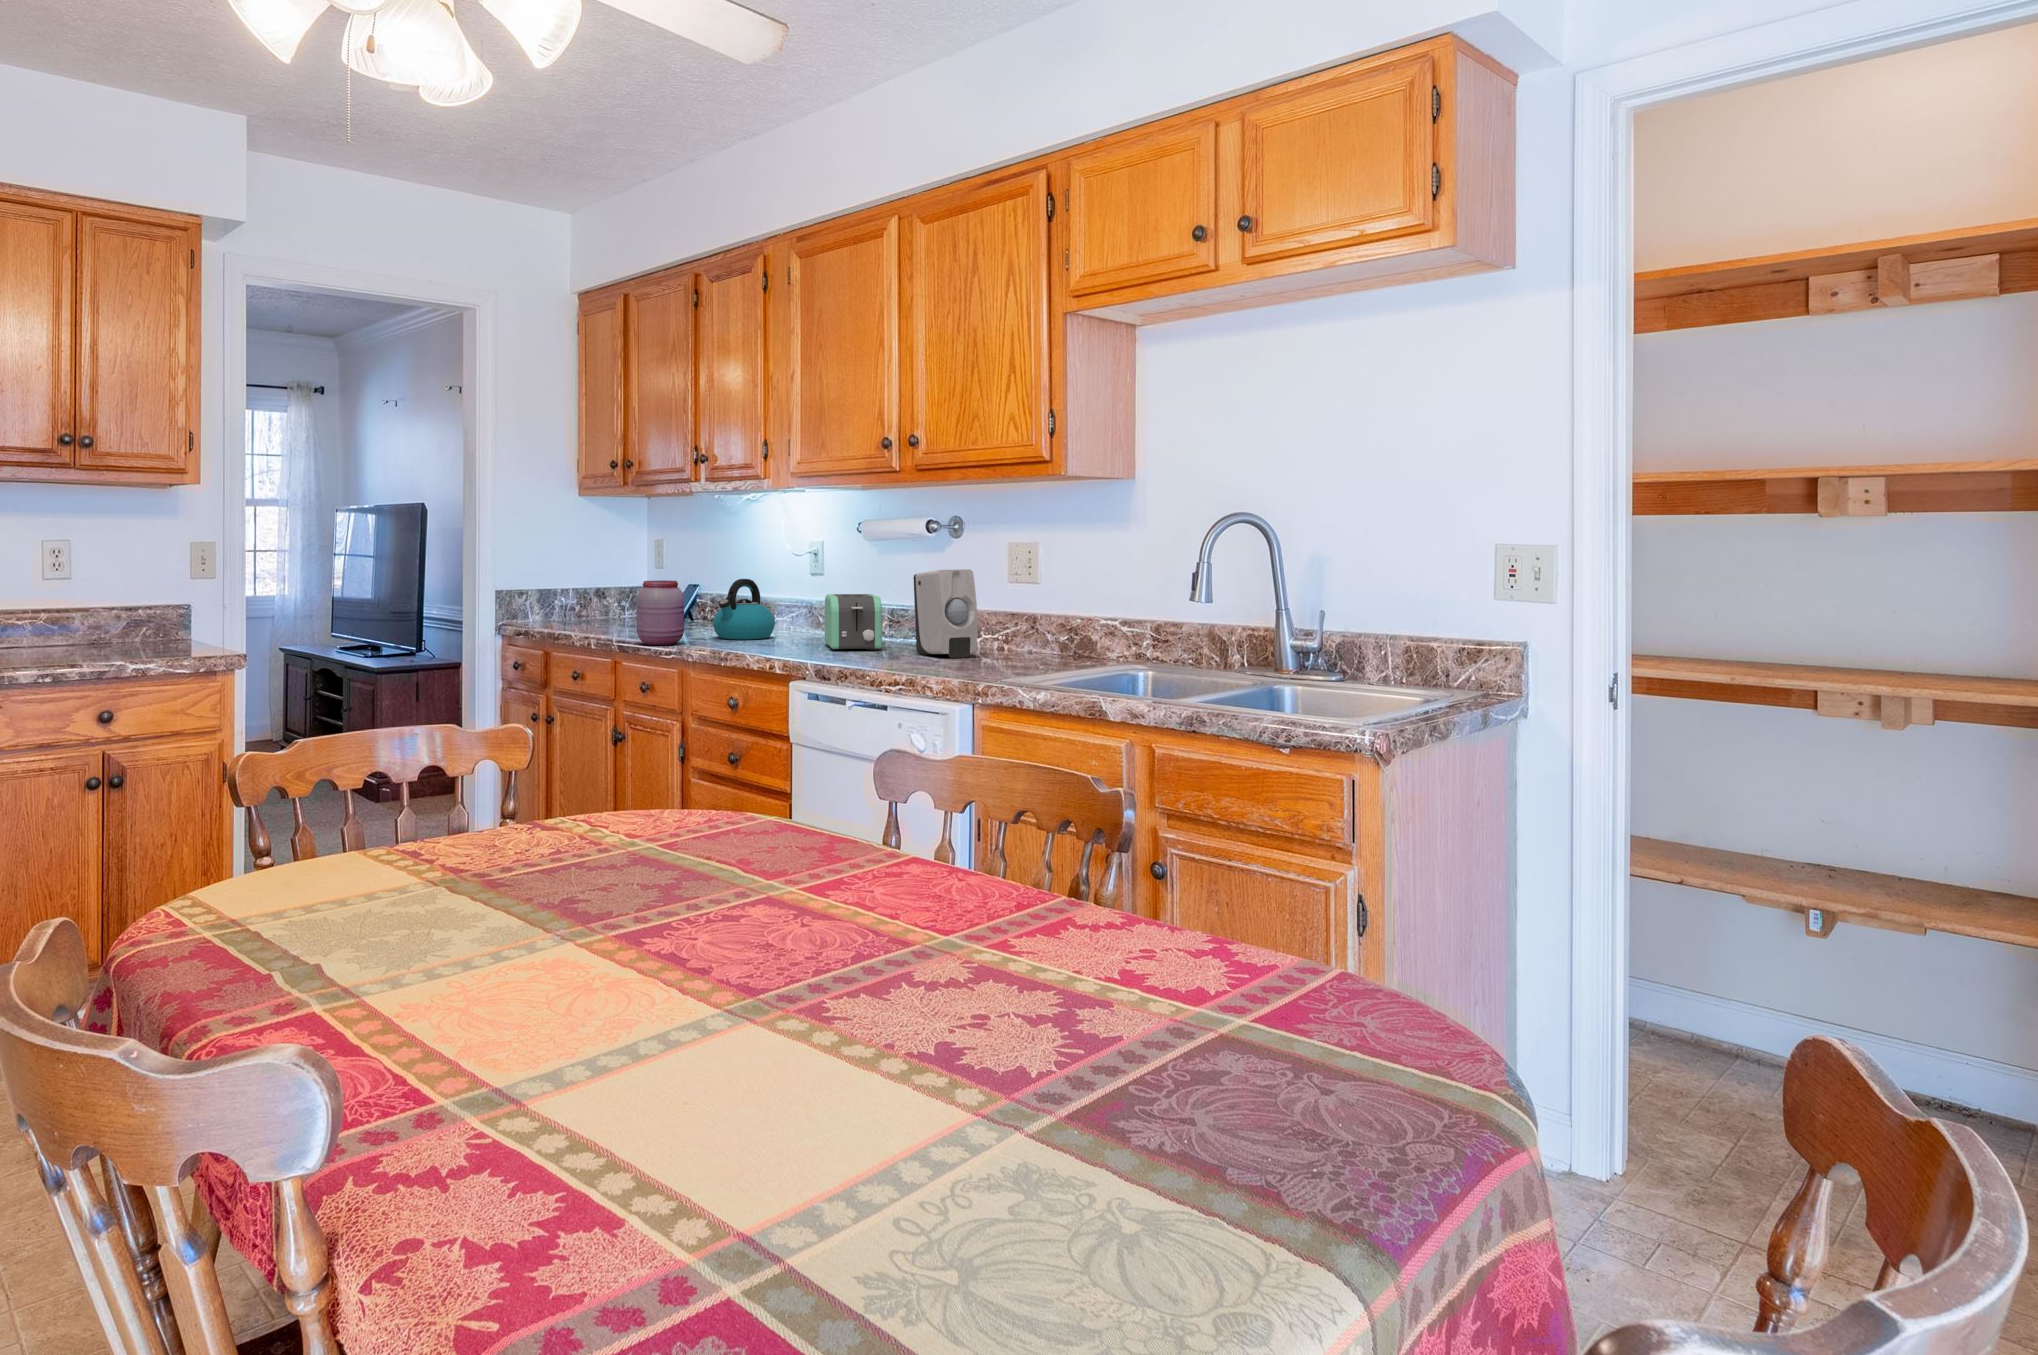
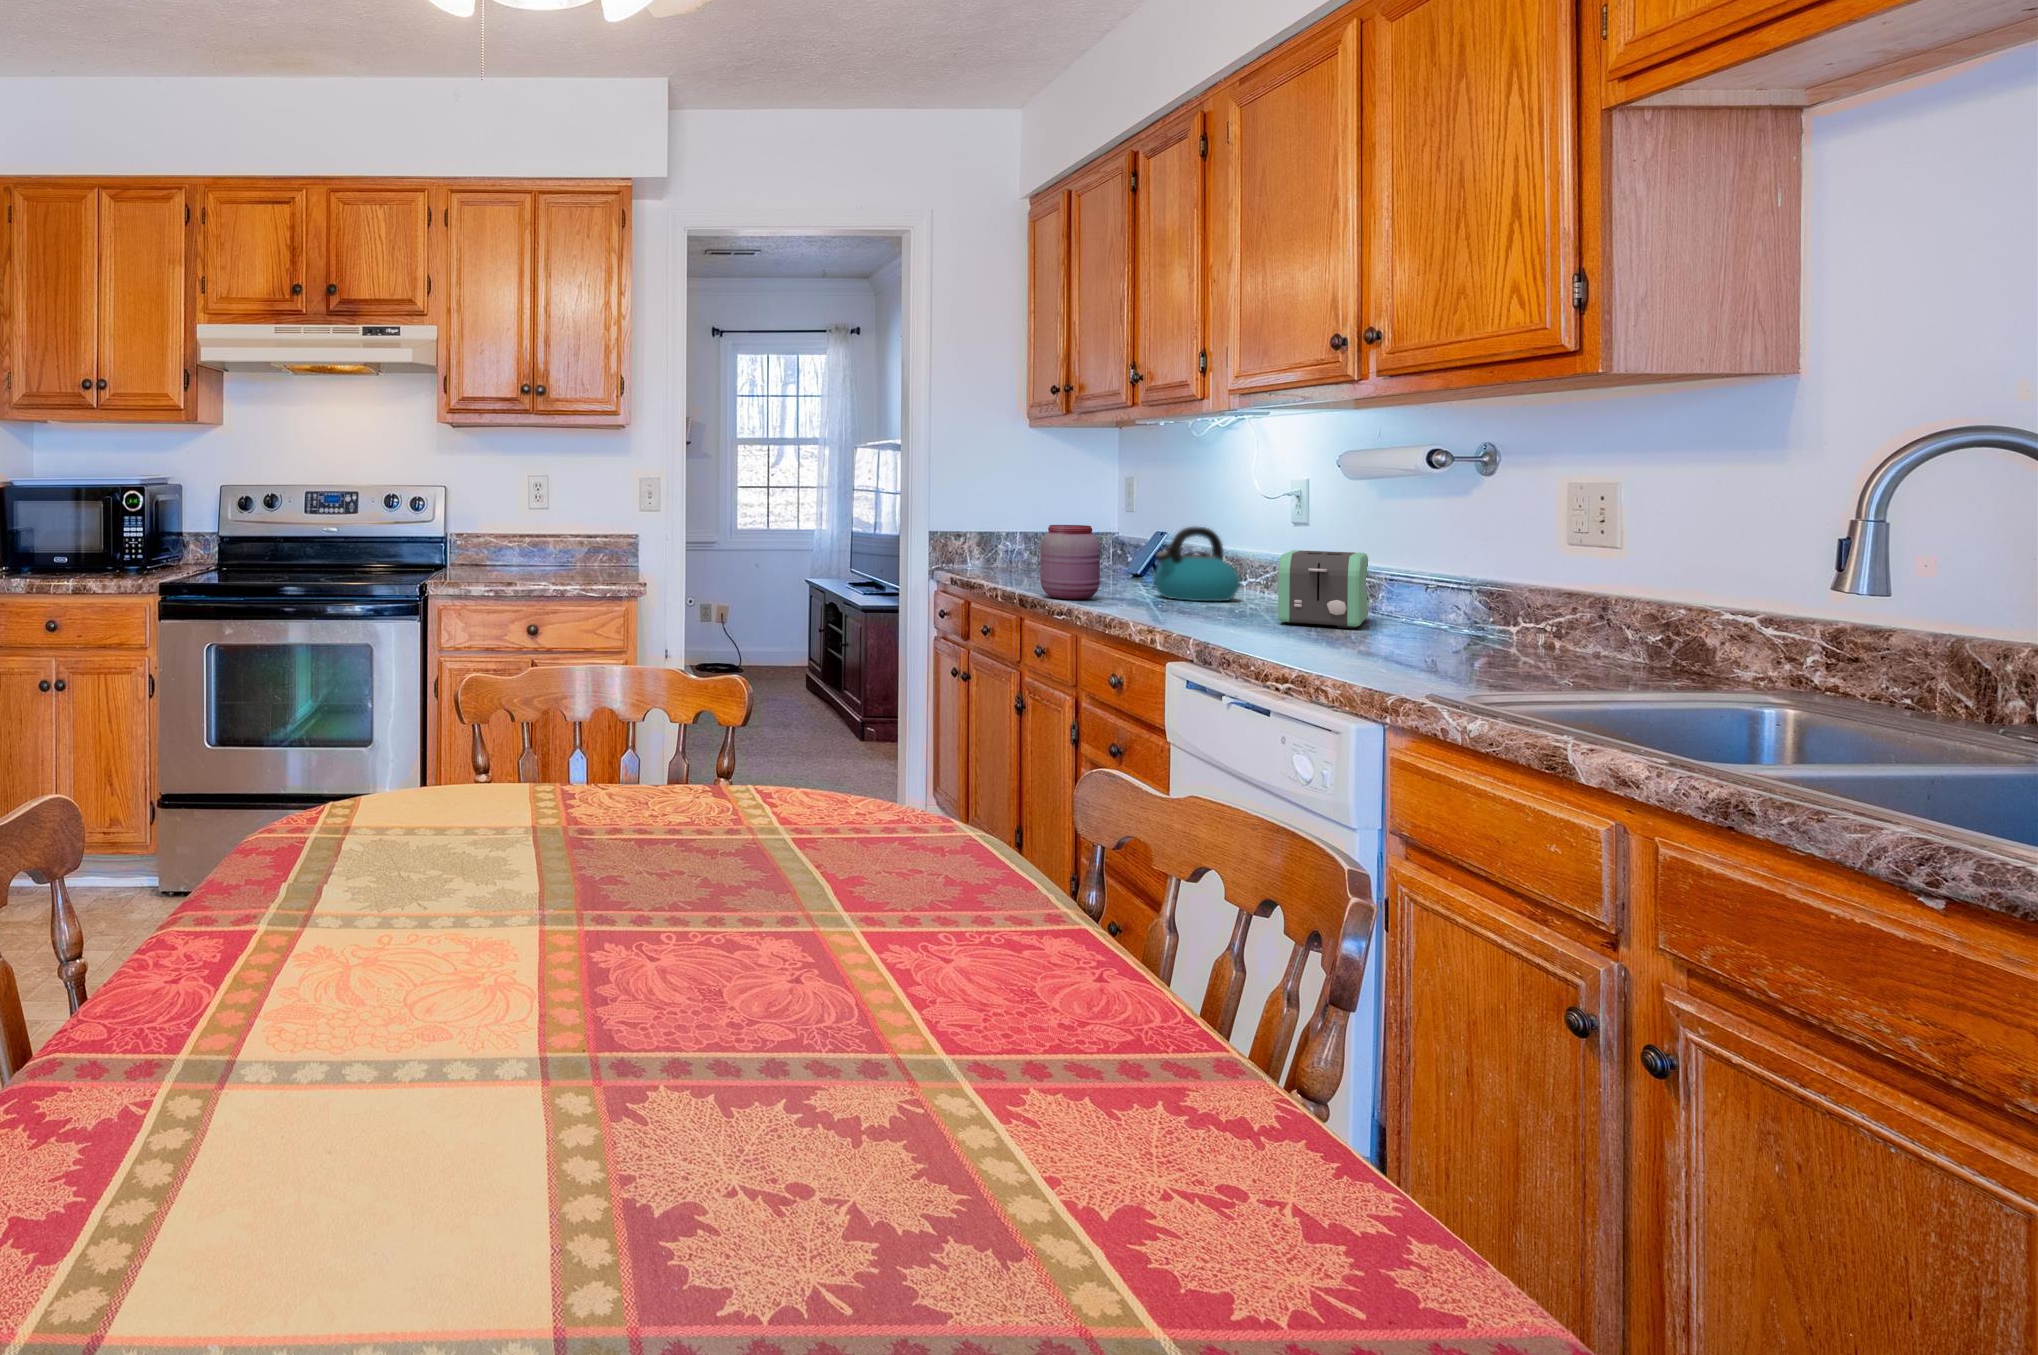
soap dispenser: present [913,569,977,658] -> none [1403,523,1505,651]

